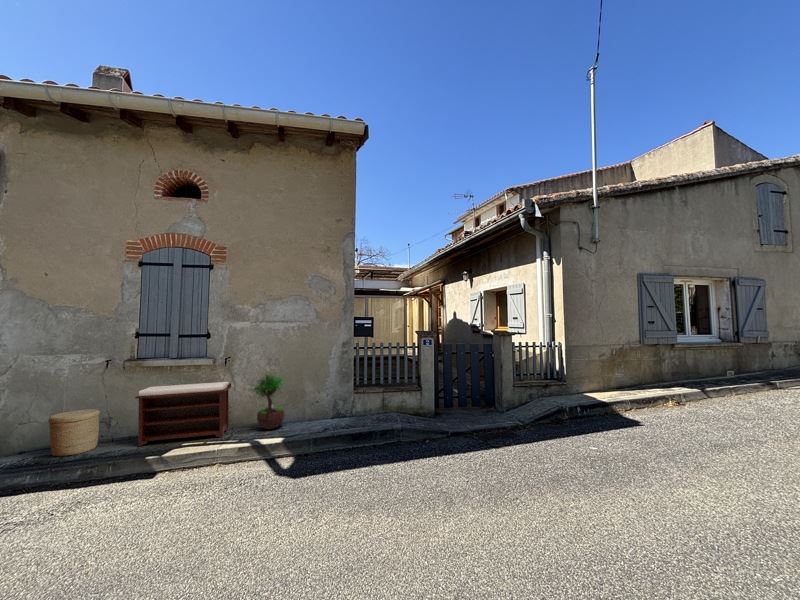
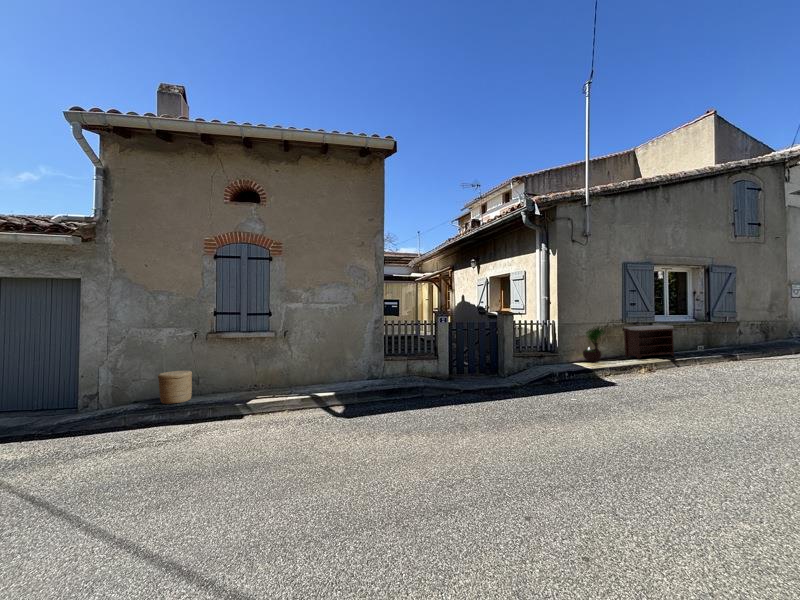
potted tree: present [253,373,284,429] -> present [583,327,604,362]
bench: present [135,382,231,446] -> present [622,325,675,359]

